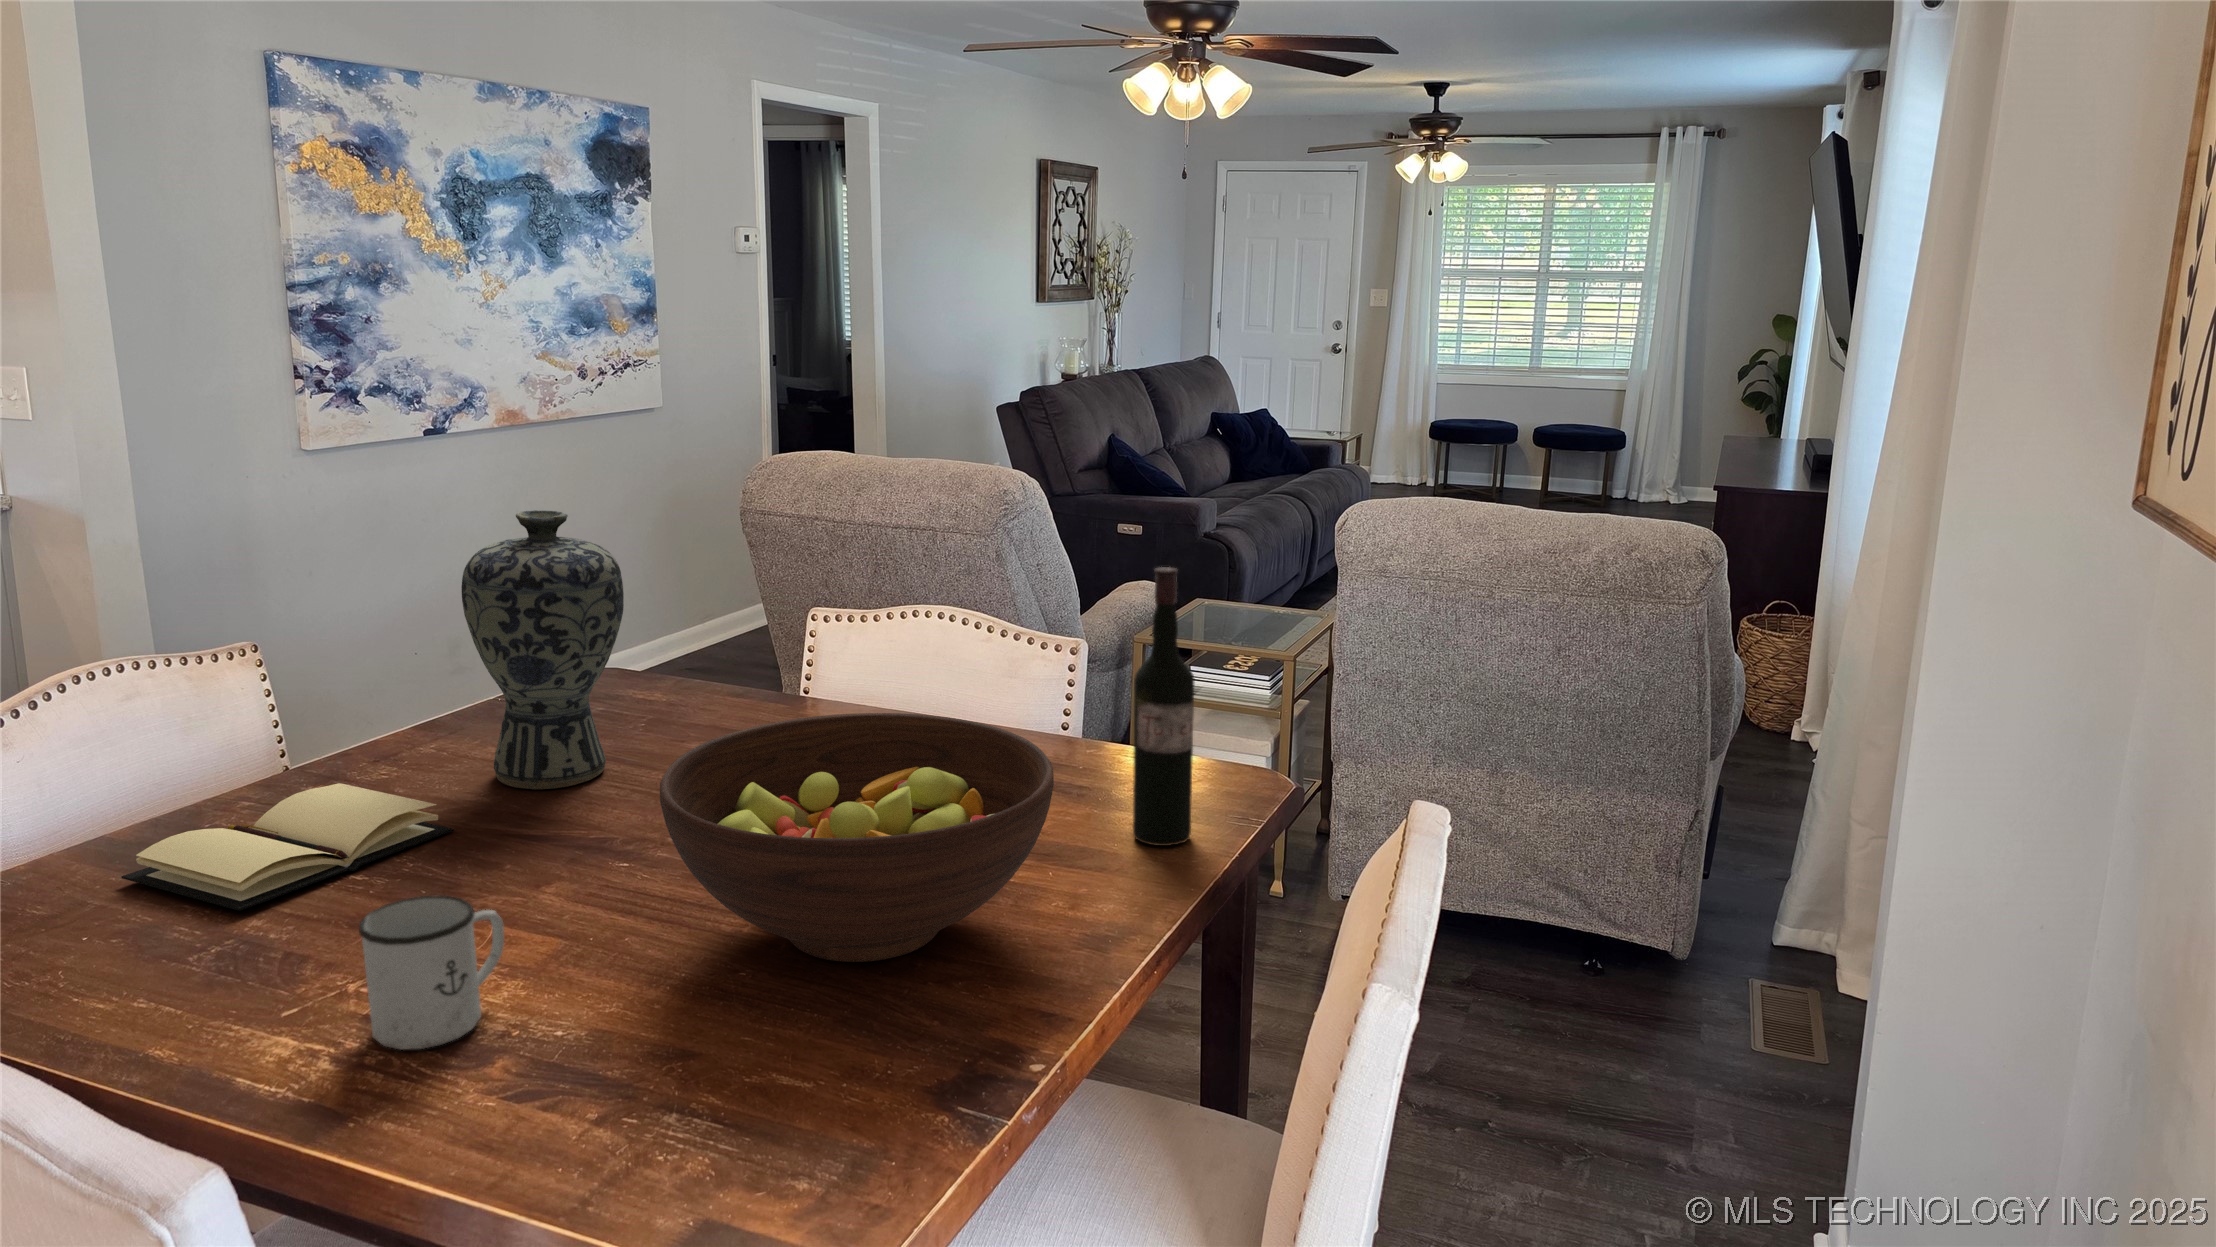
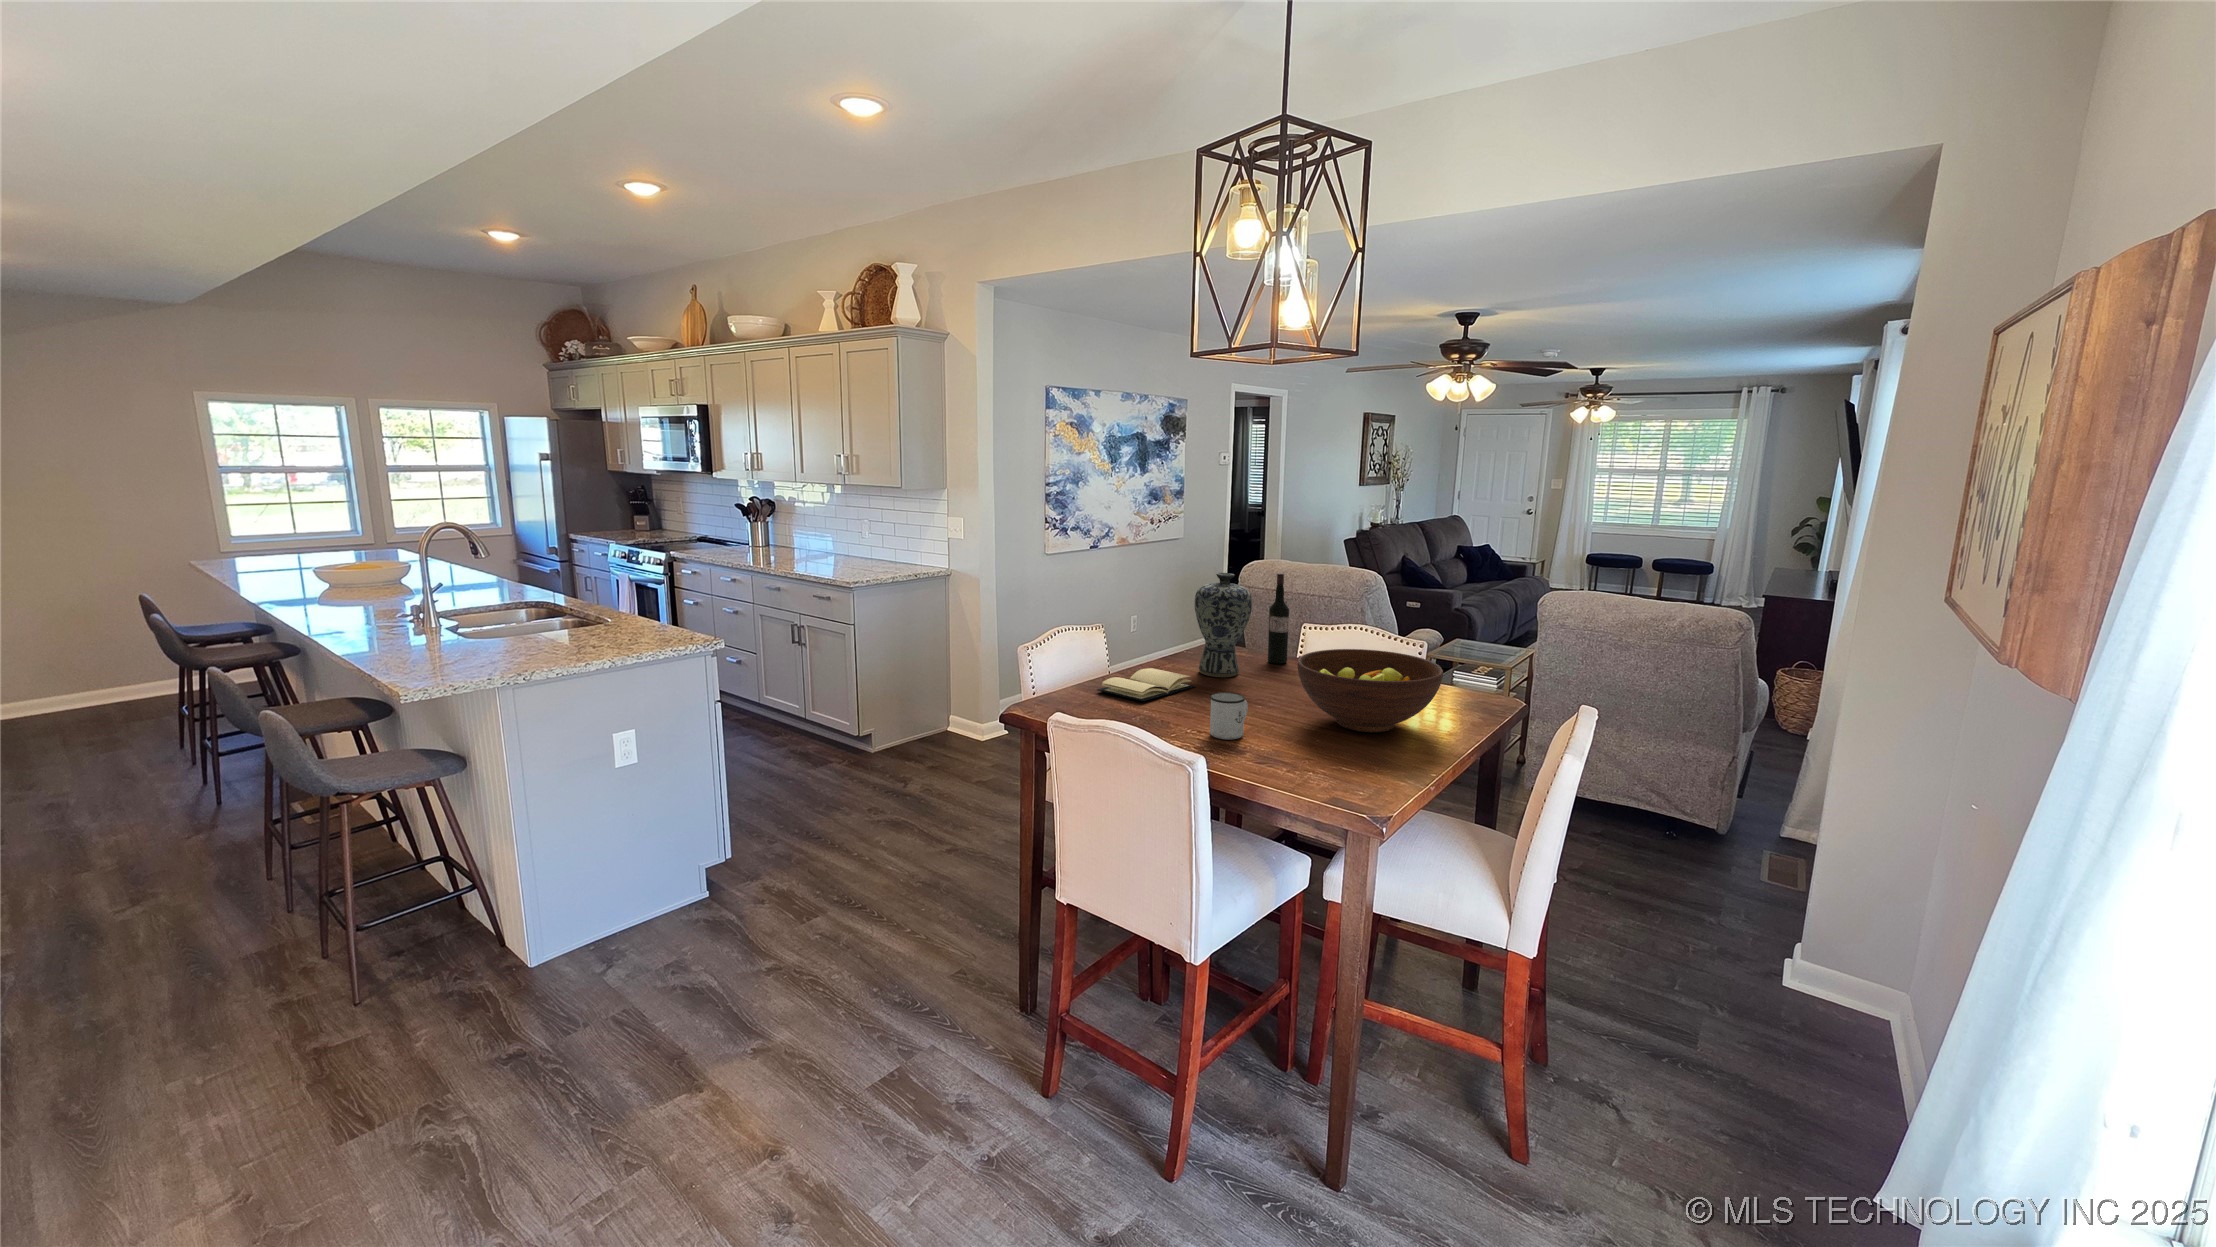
wine bottle: present [1133,567,1194,846] -> present [1268,573,1289,663]

